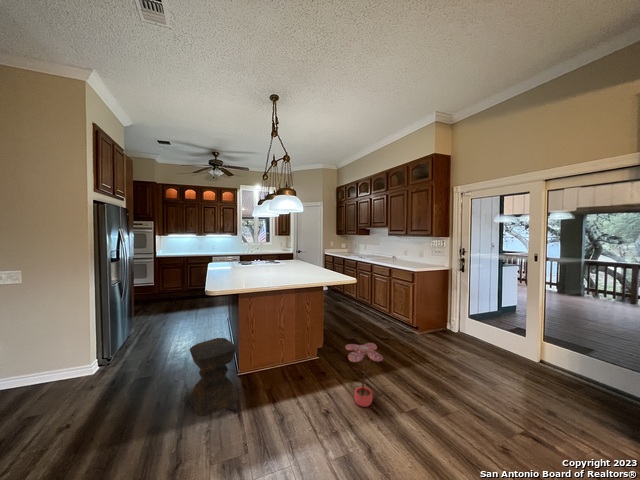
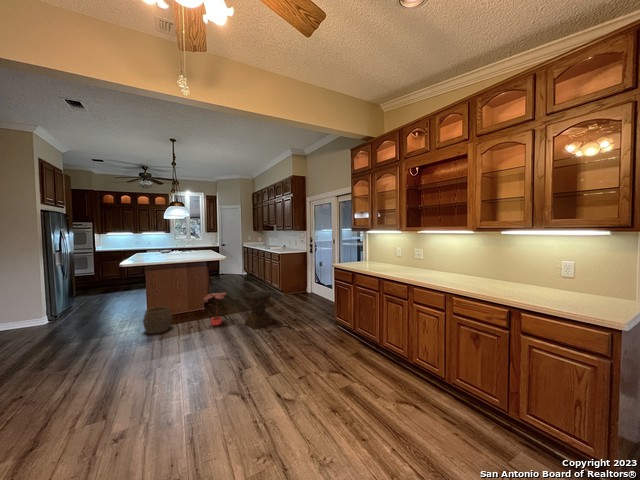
stool: present [189,338,239,416] -> present [244,291,272,329]
woven basket: none [246,364,292,424] -> present [143,306,172,334]

